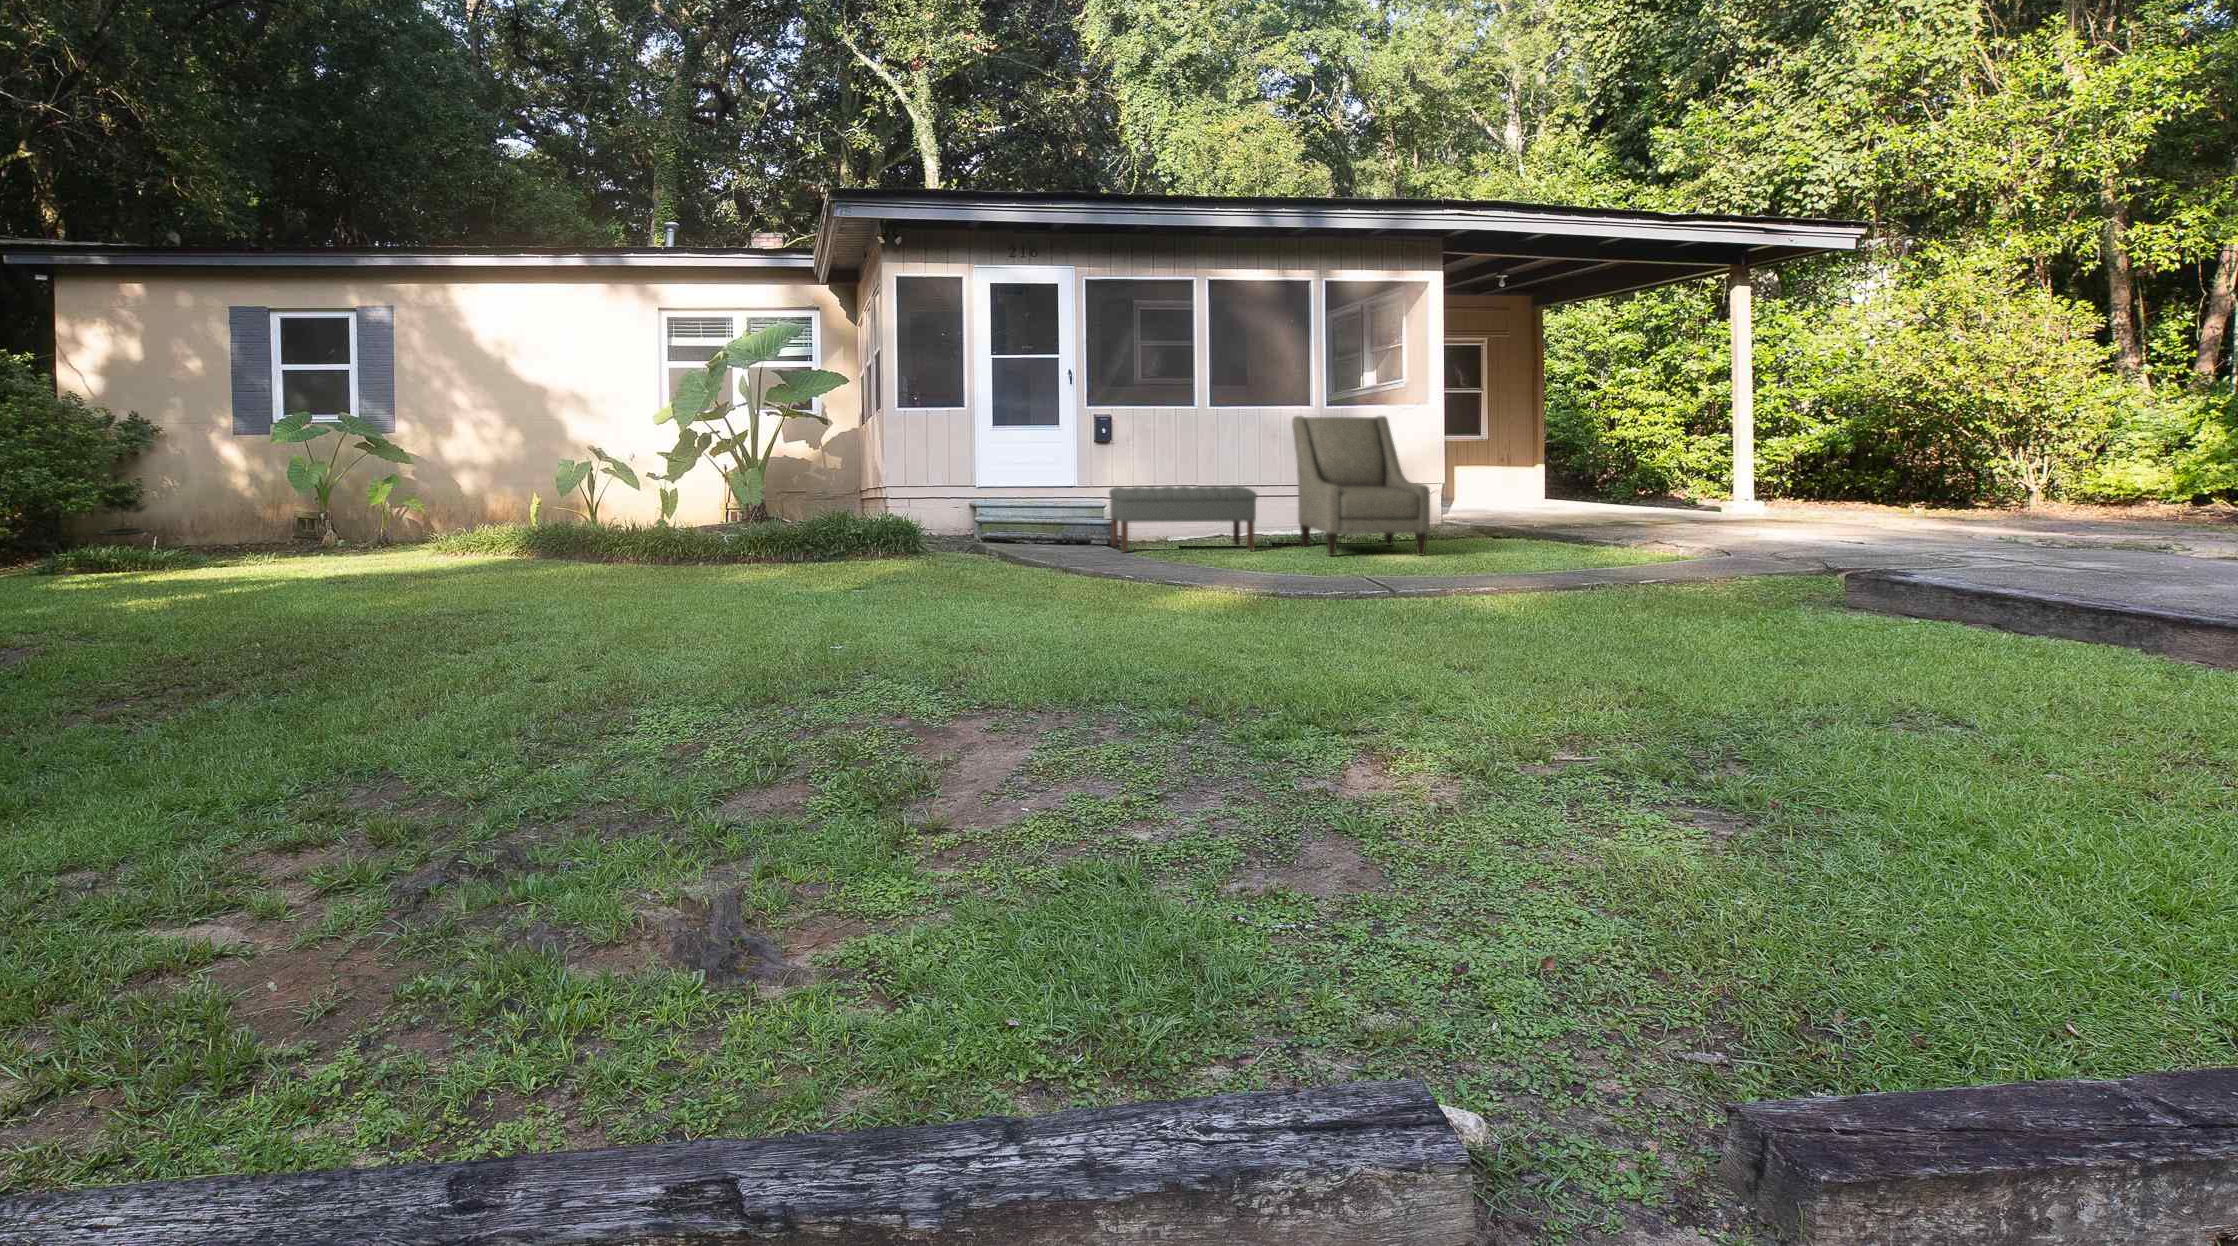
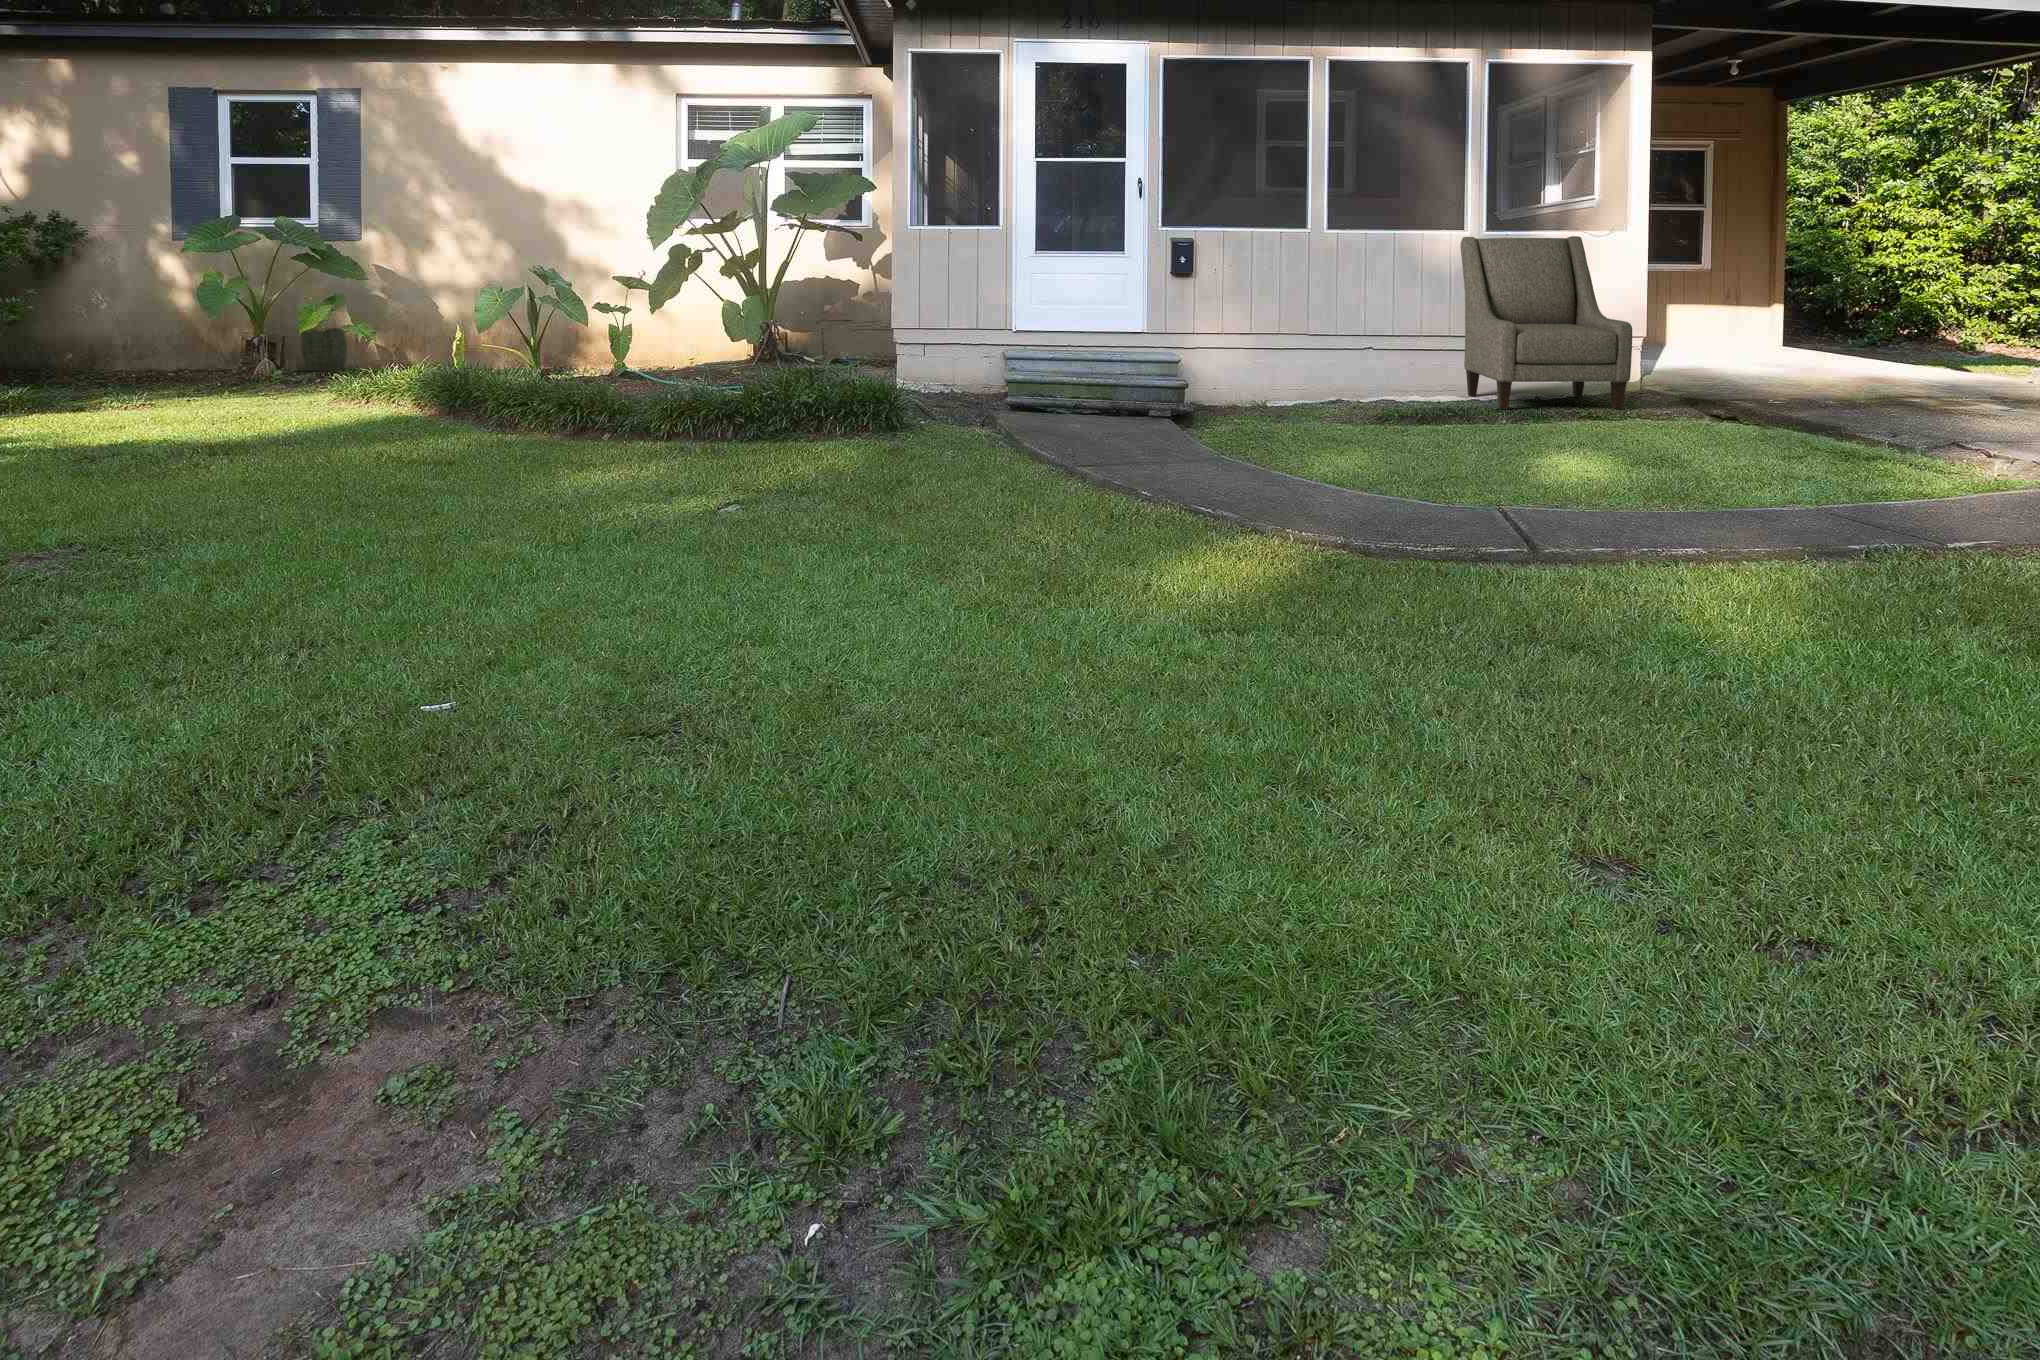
potted tree: present [97,465,147,535] -> none [113,297,177,375]
bench: present [1109,486,1257,552] -> none [1231,323,1412,403]
woven basket: none [269,492,310,531] -> present [301,328,347,371]

